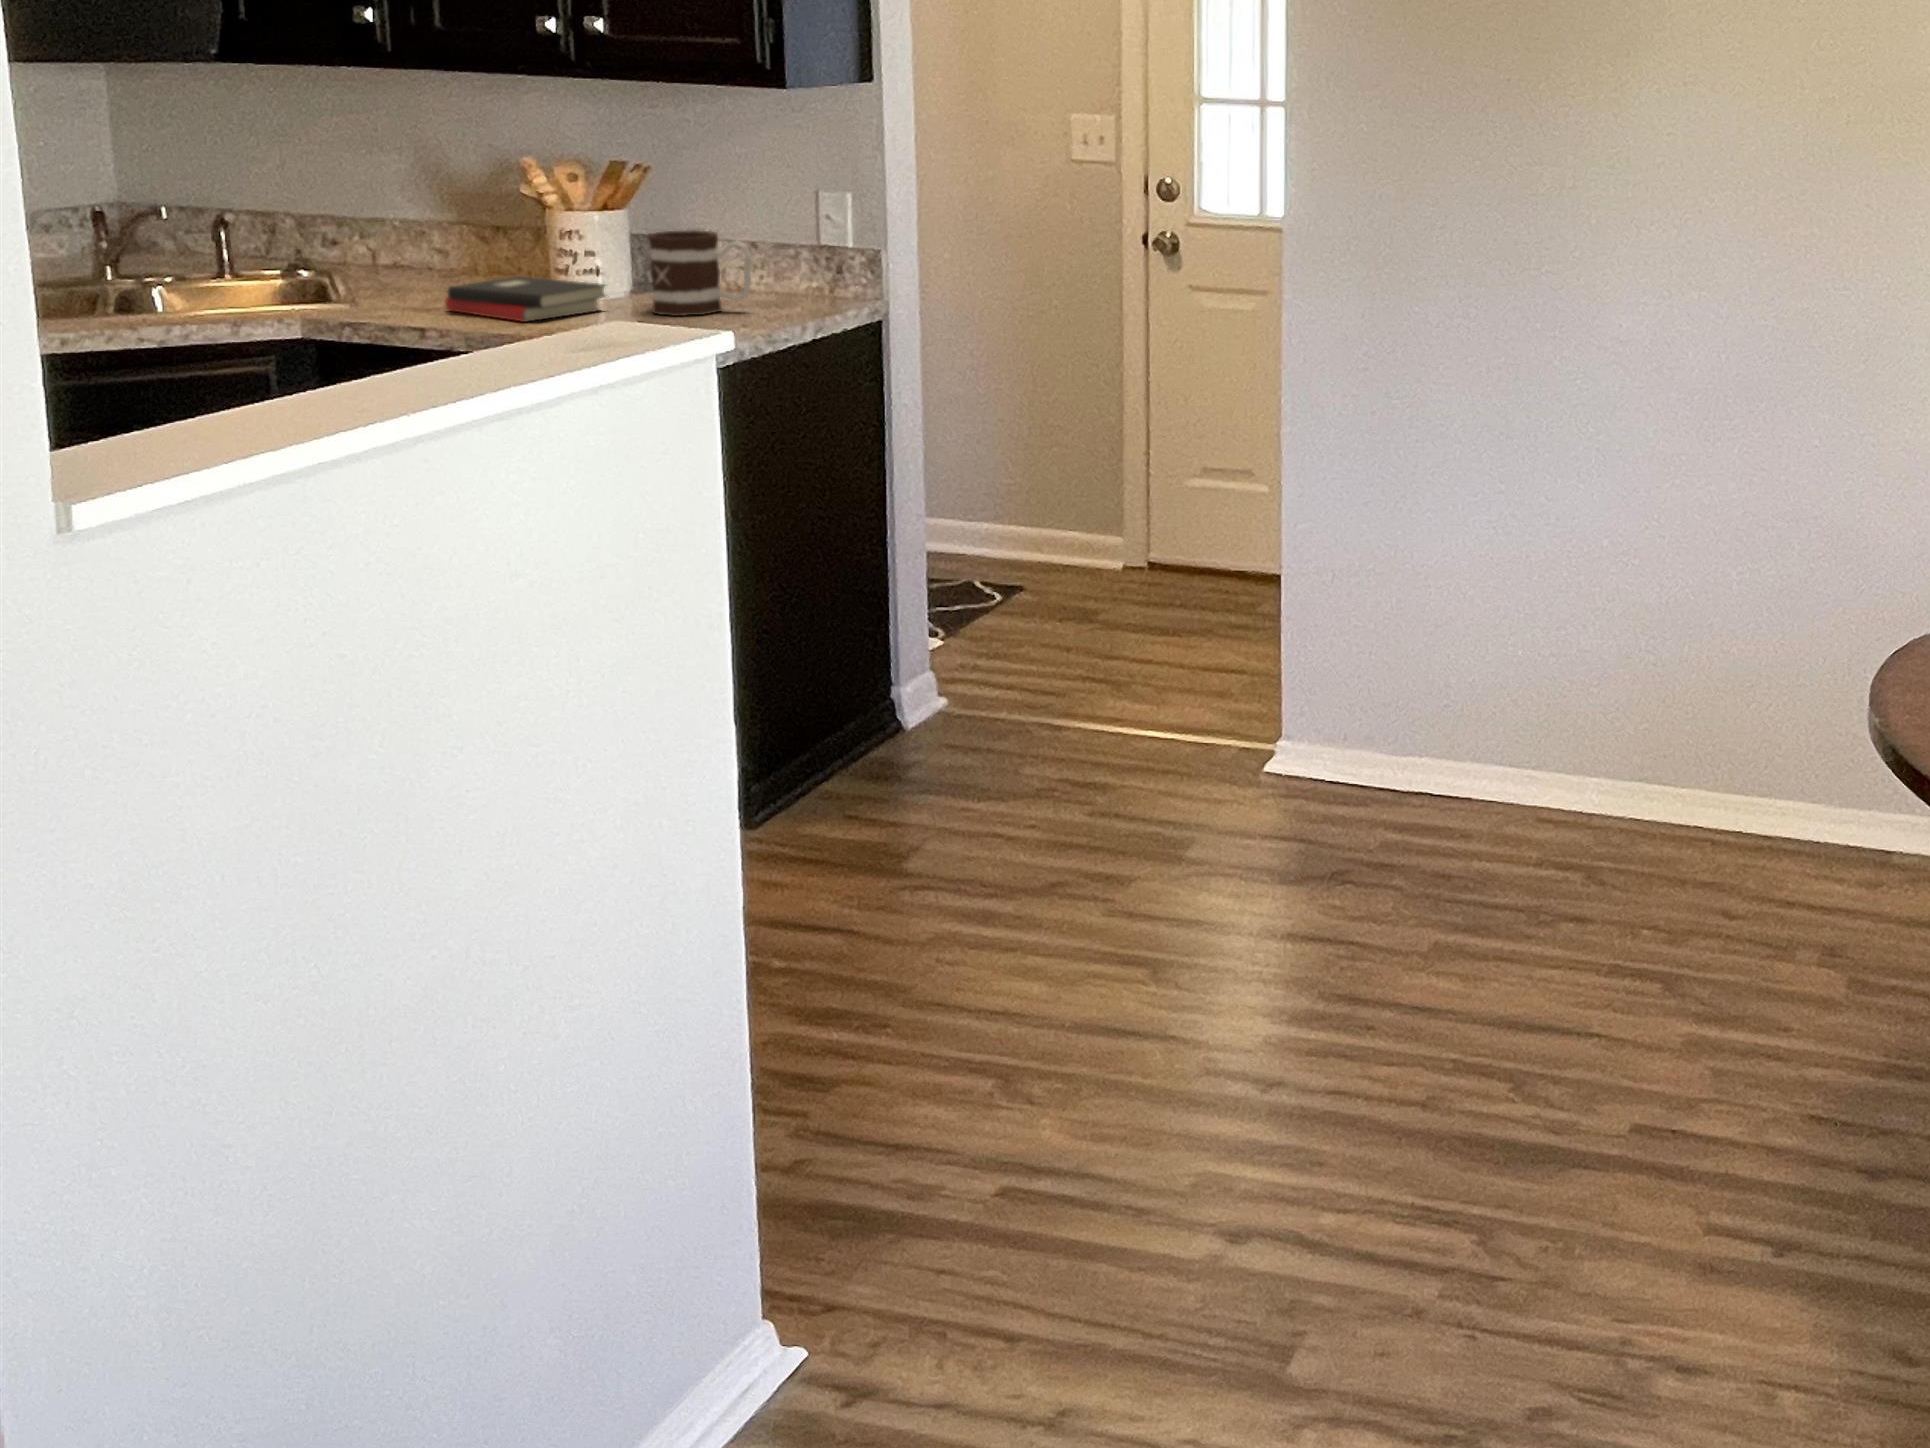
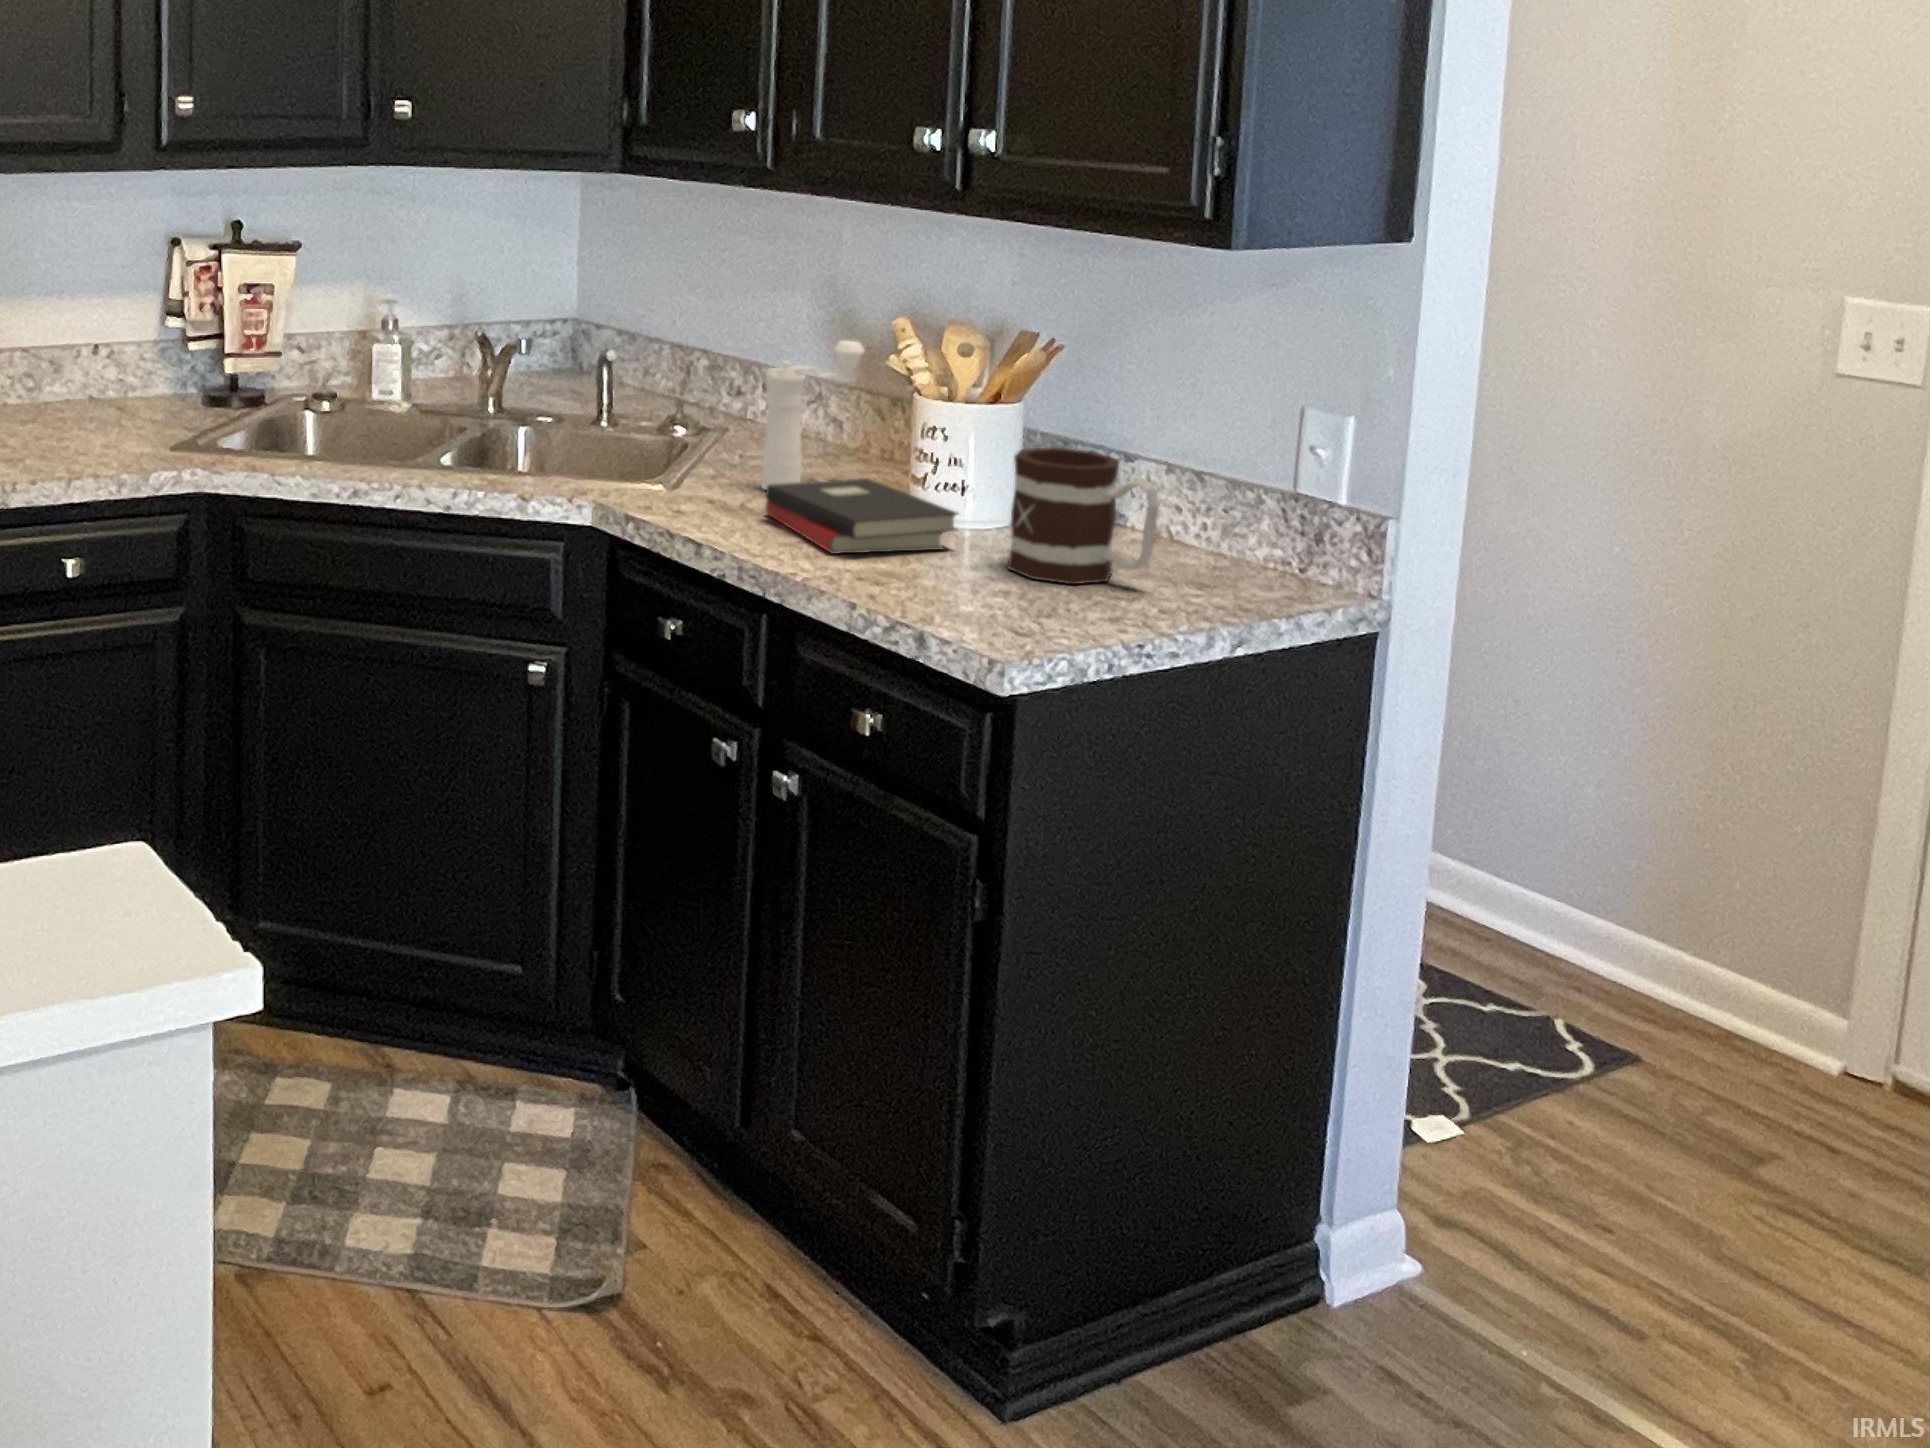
pepper mill: none [413,182,486,299] -> present [762,341,864,490]

